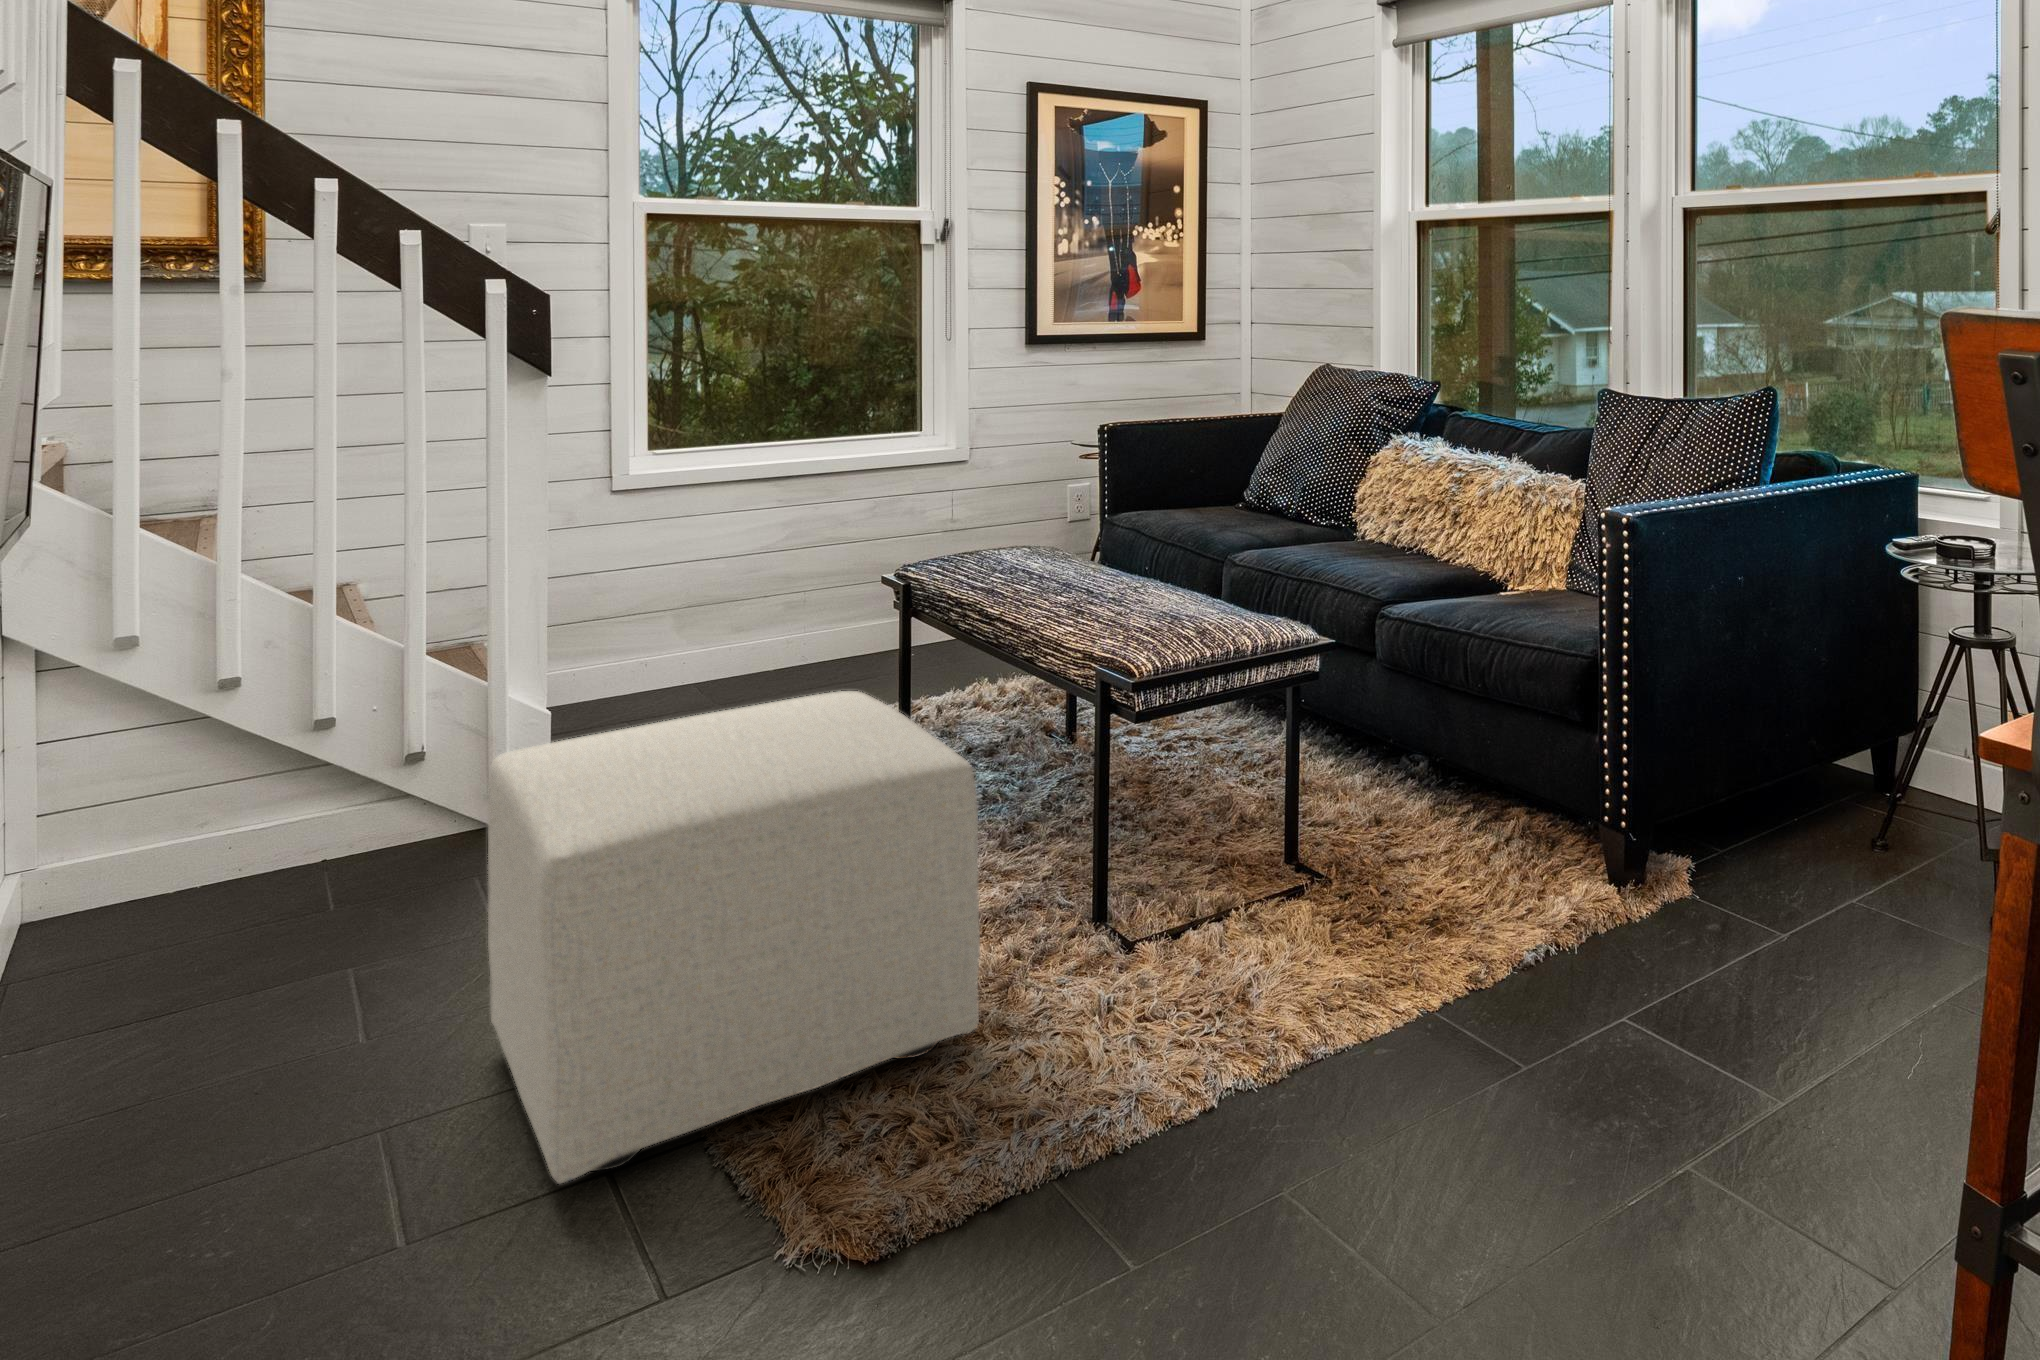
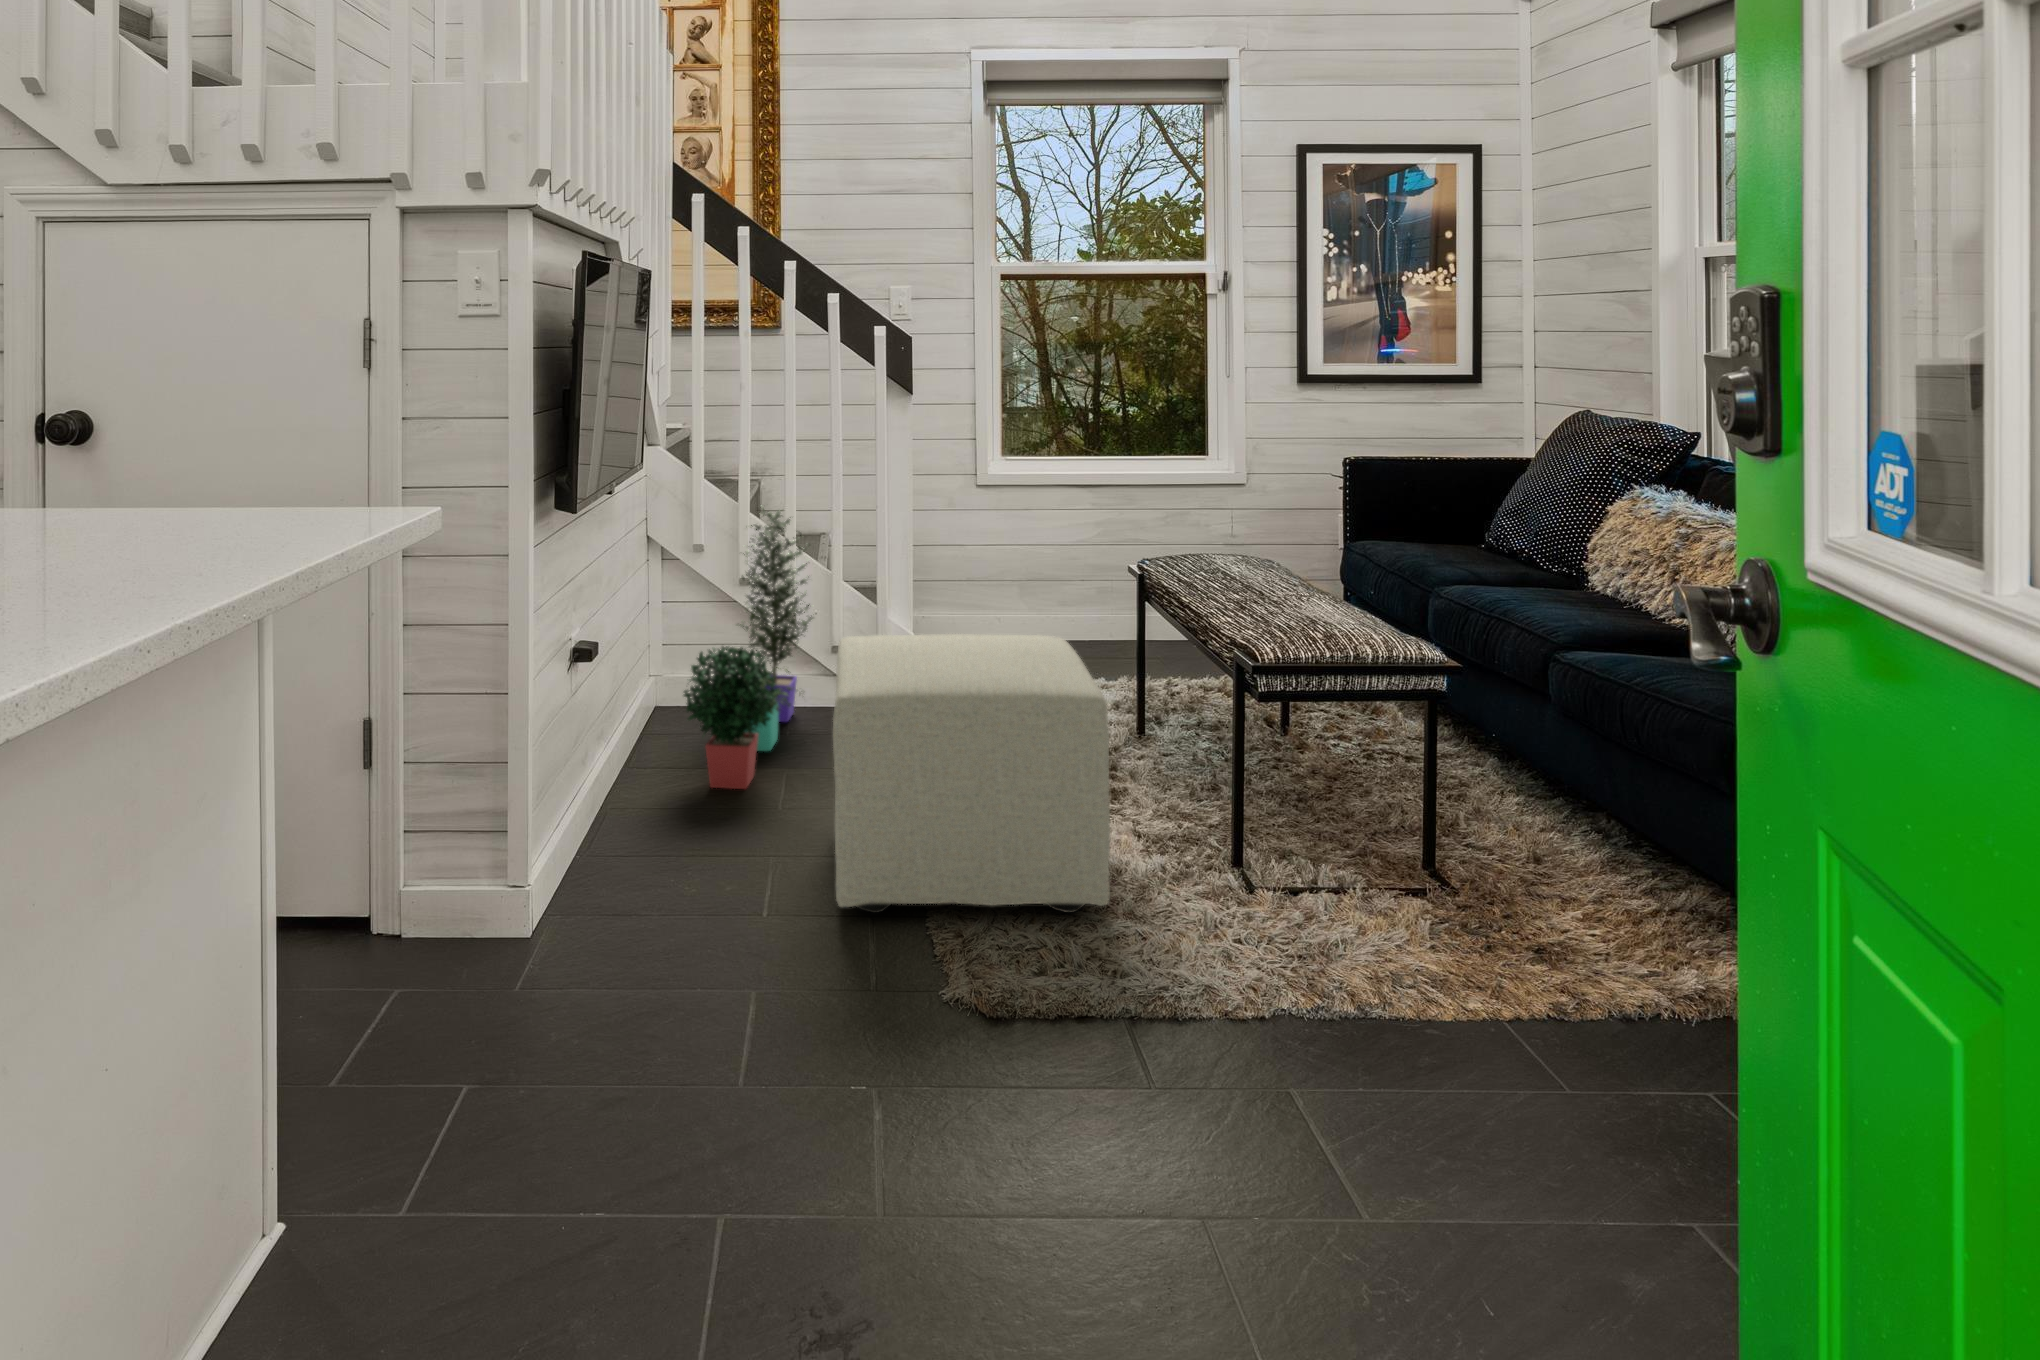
potted plant: none [120,558,378,1055] -> present [684,507,813,789]

